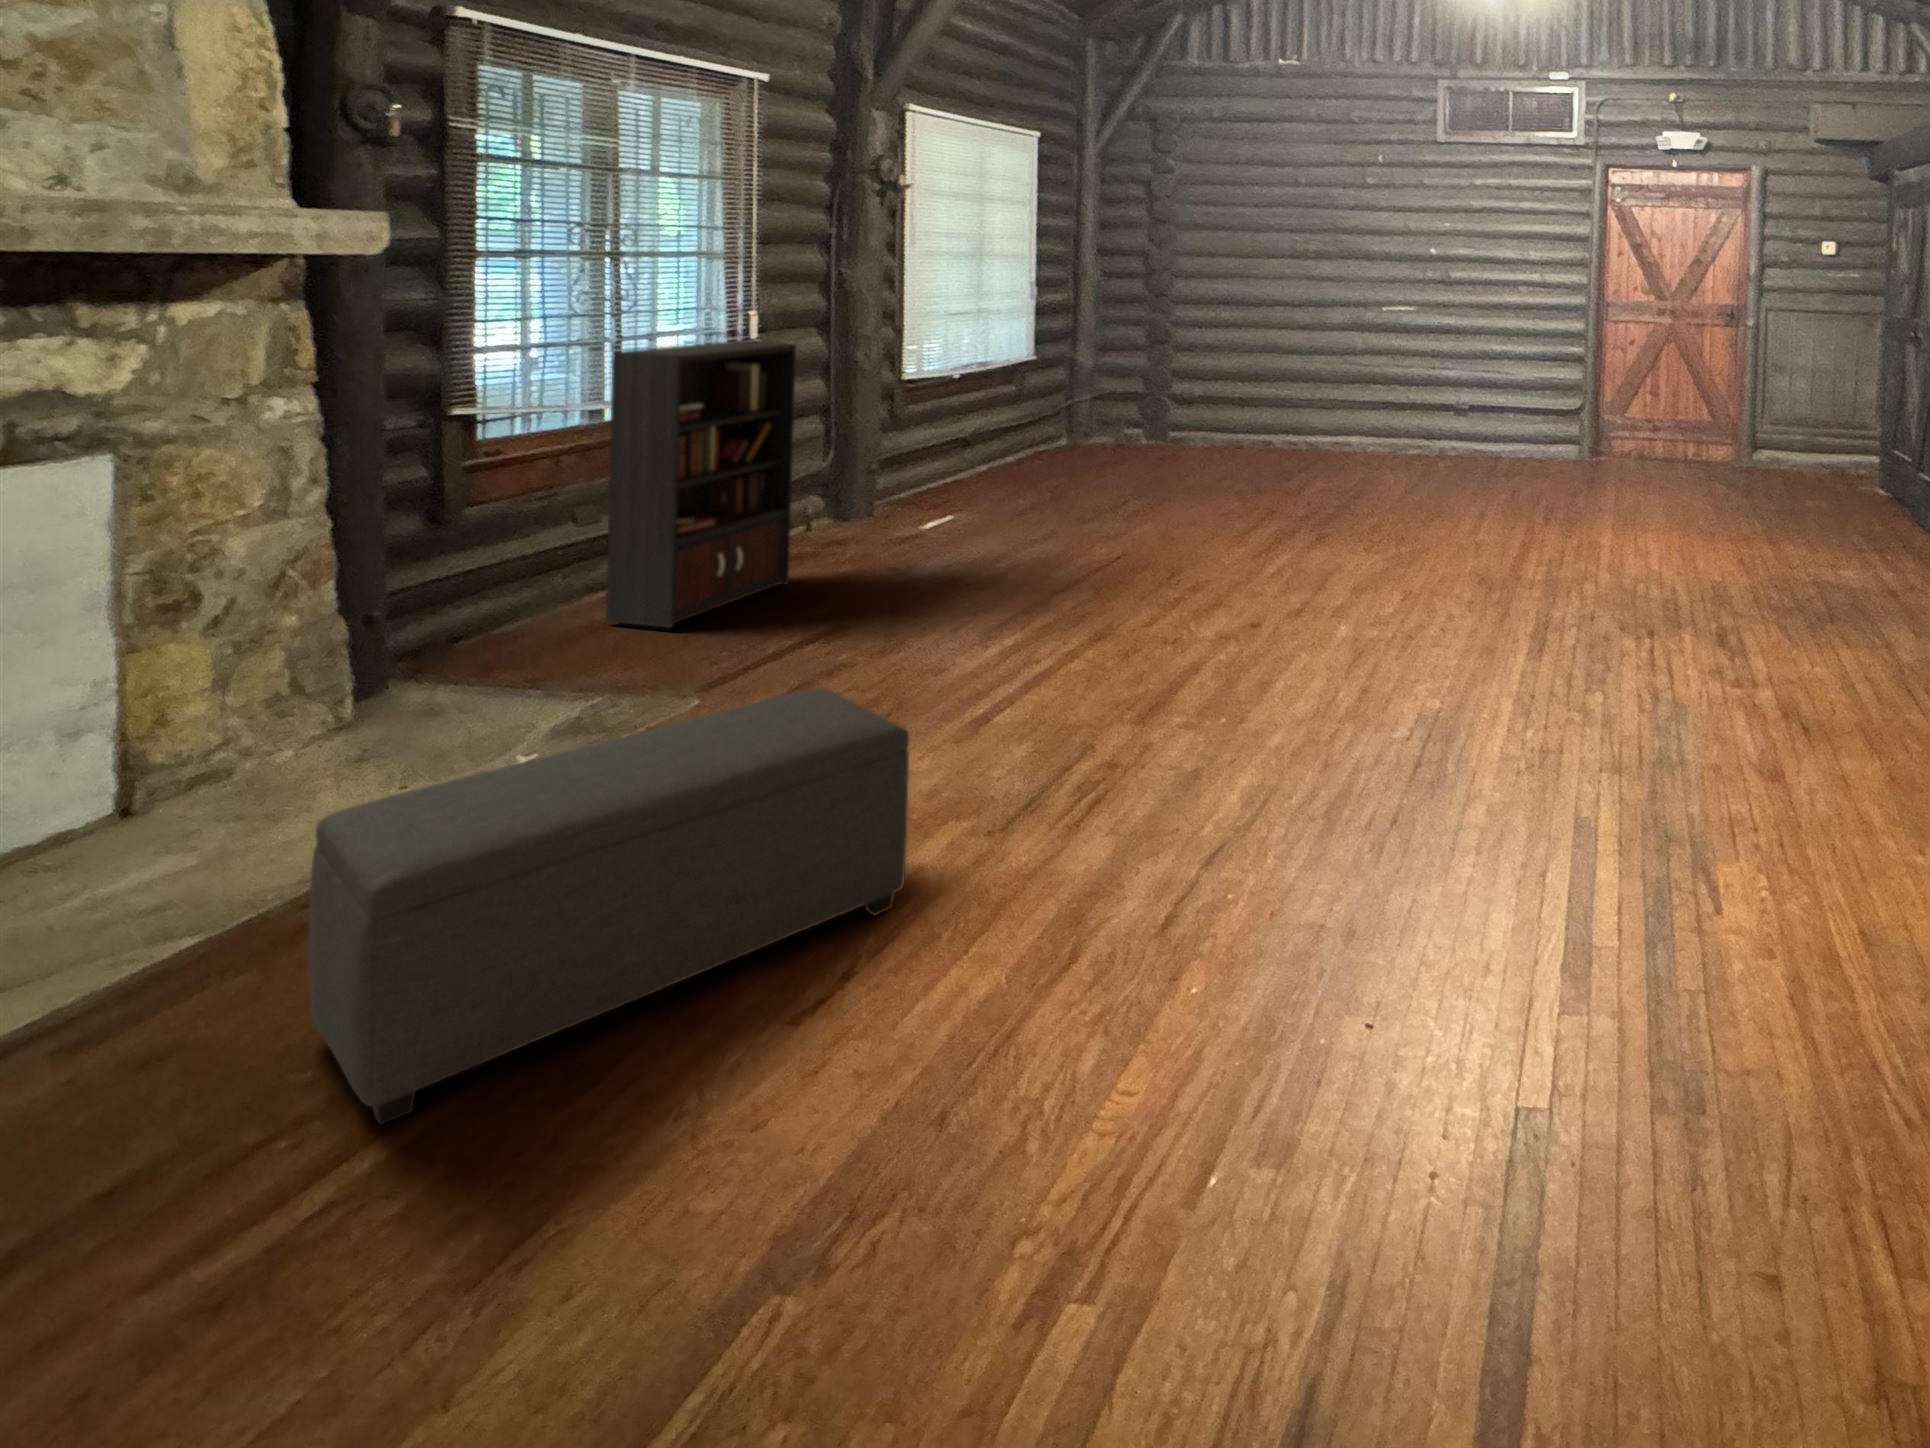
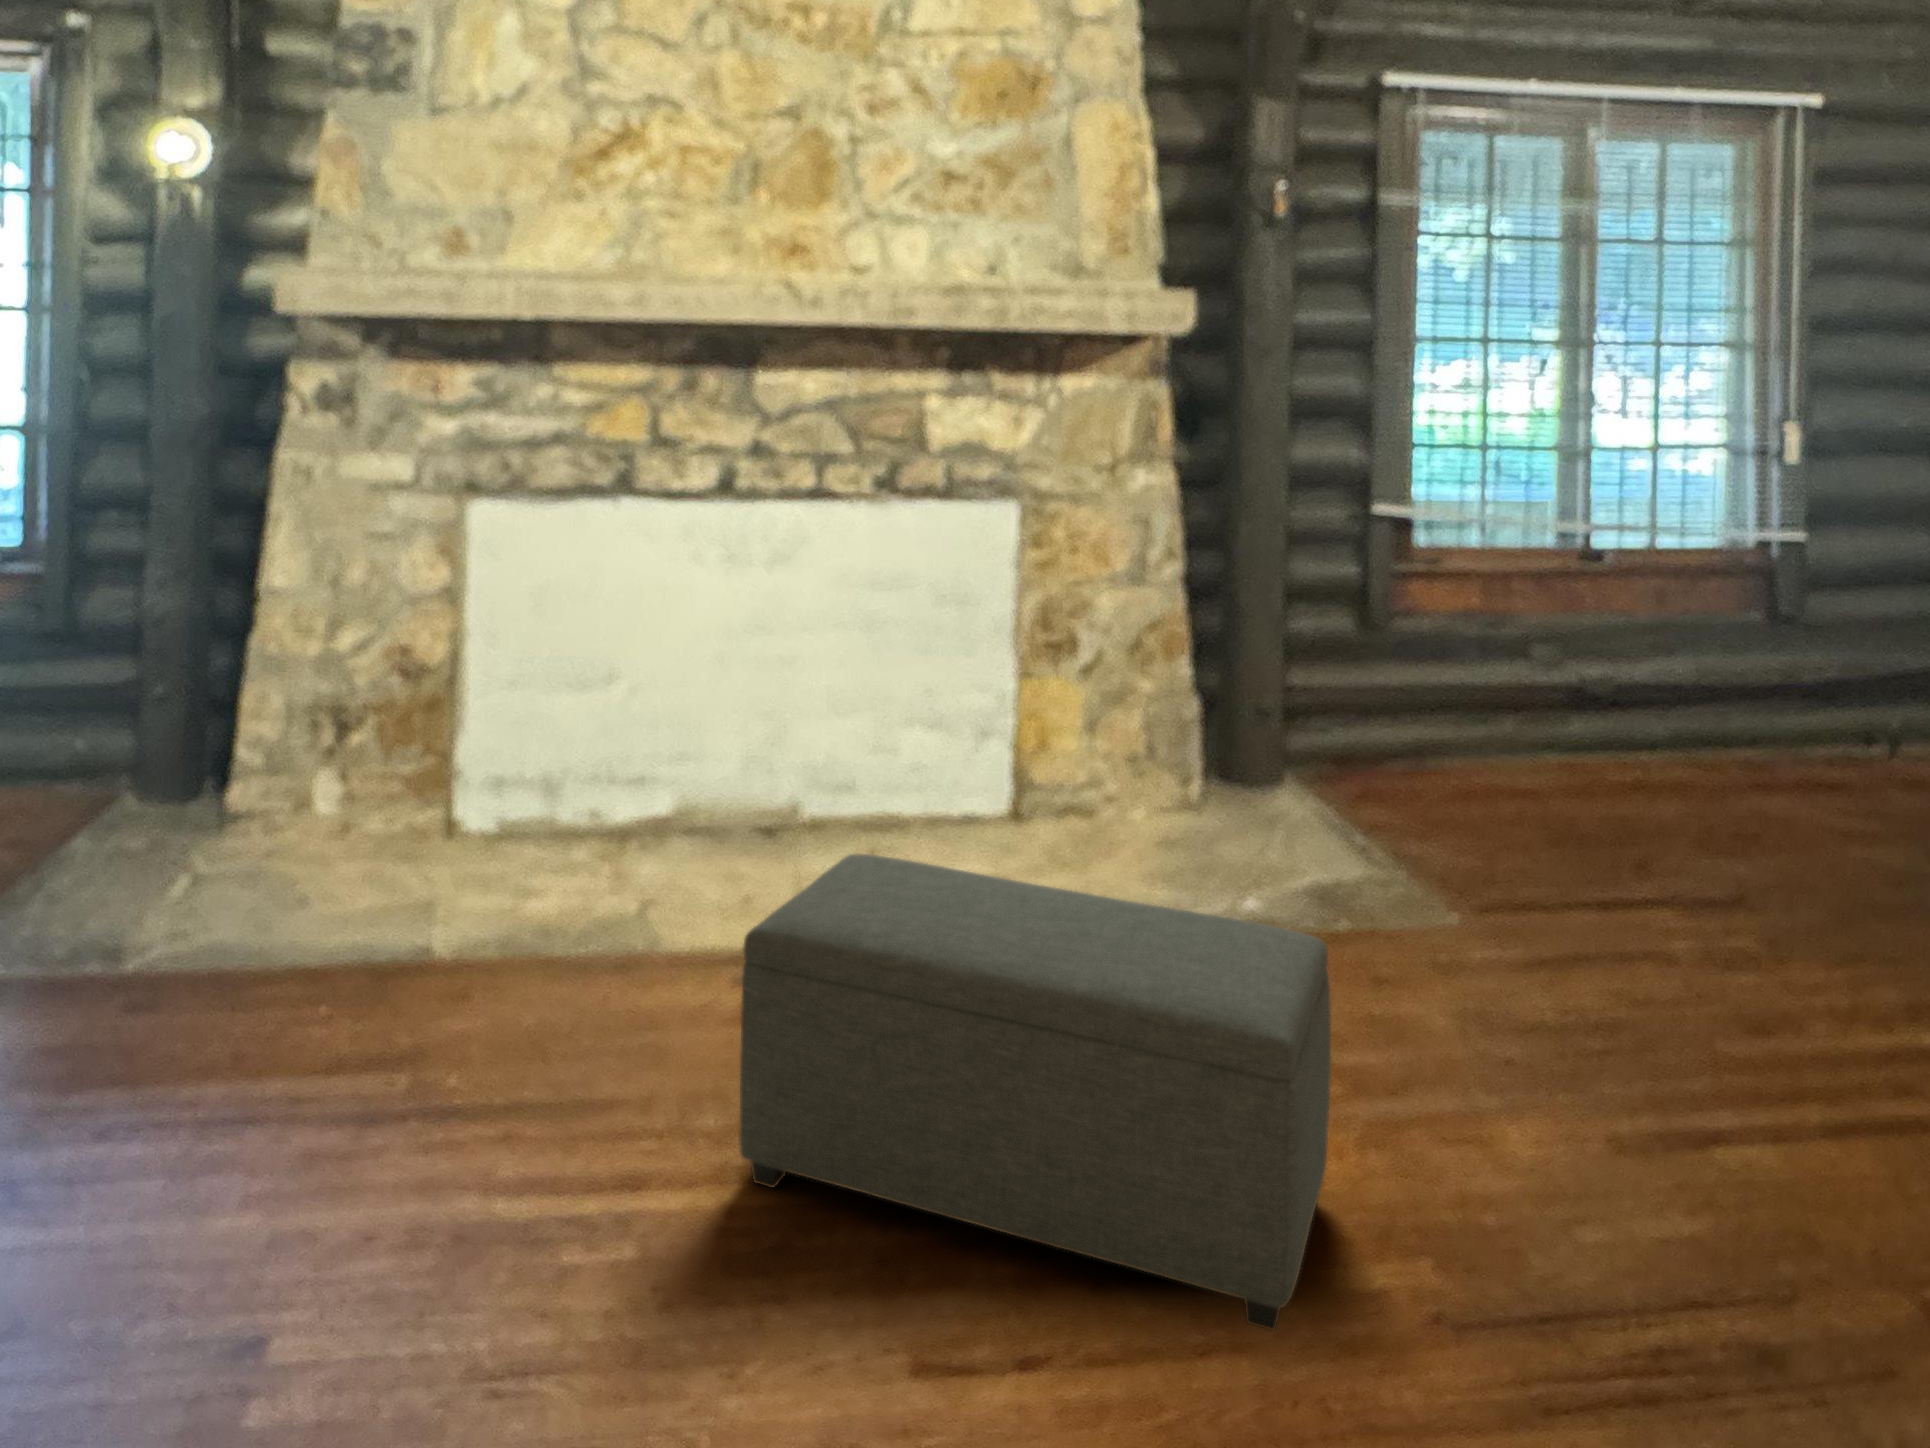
bookcase: present [606,340,796,628] -> none [1510,457,1760,826]

